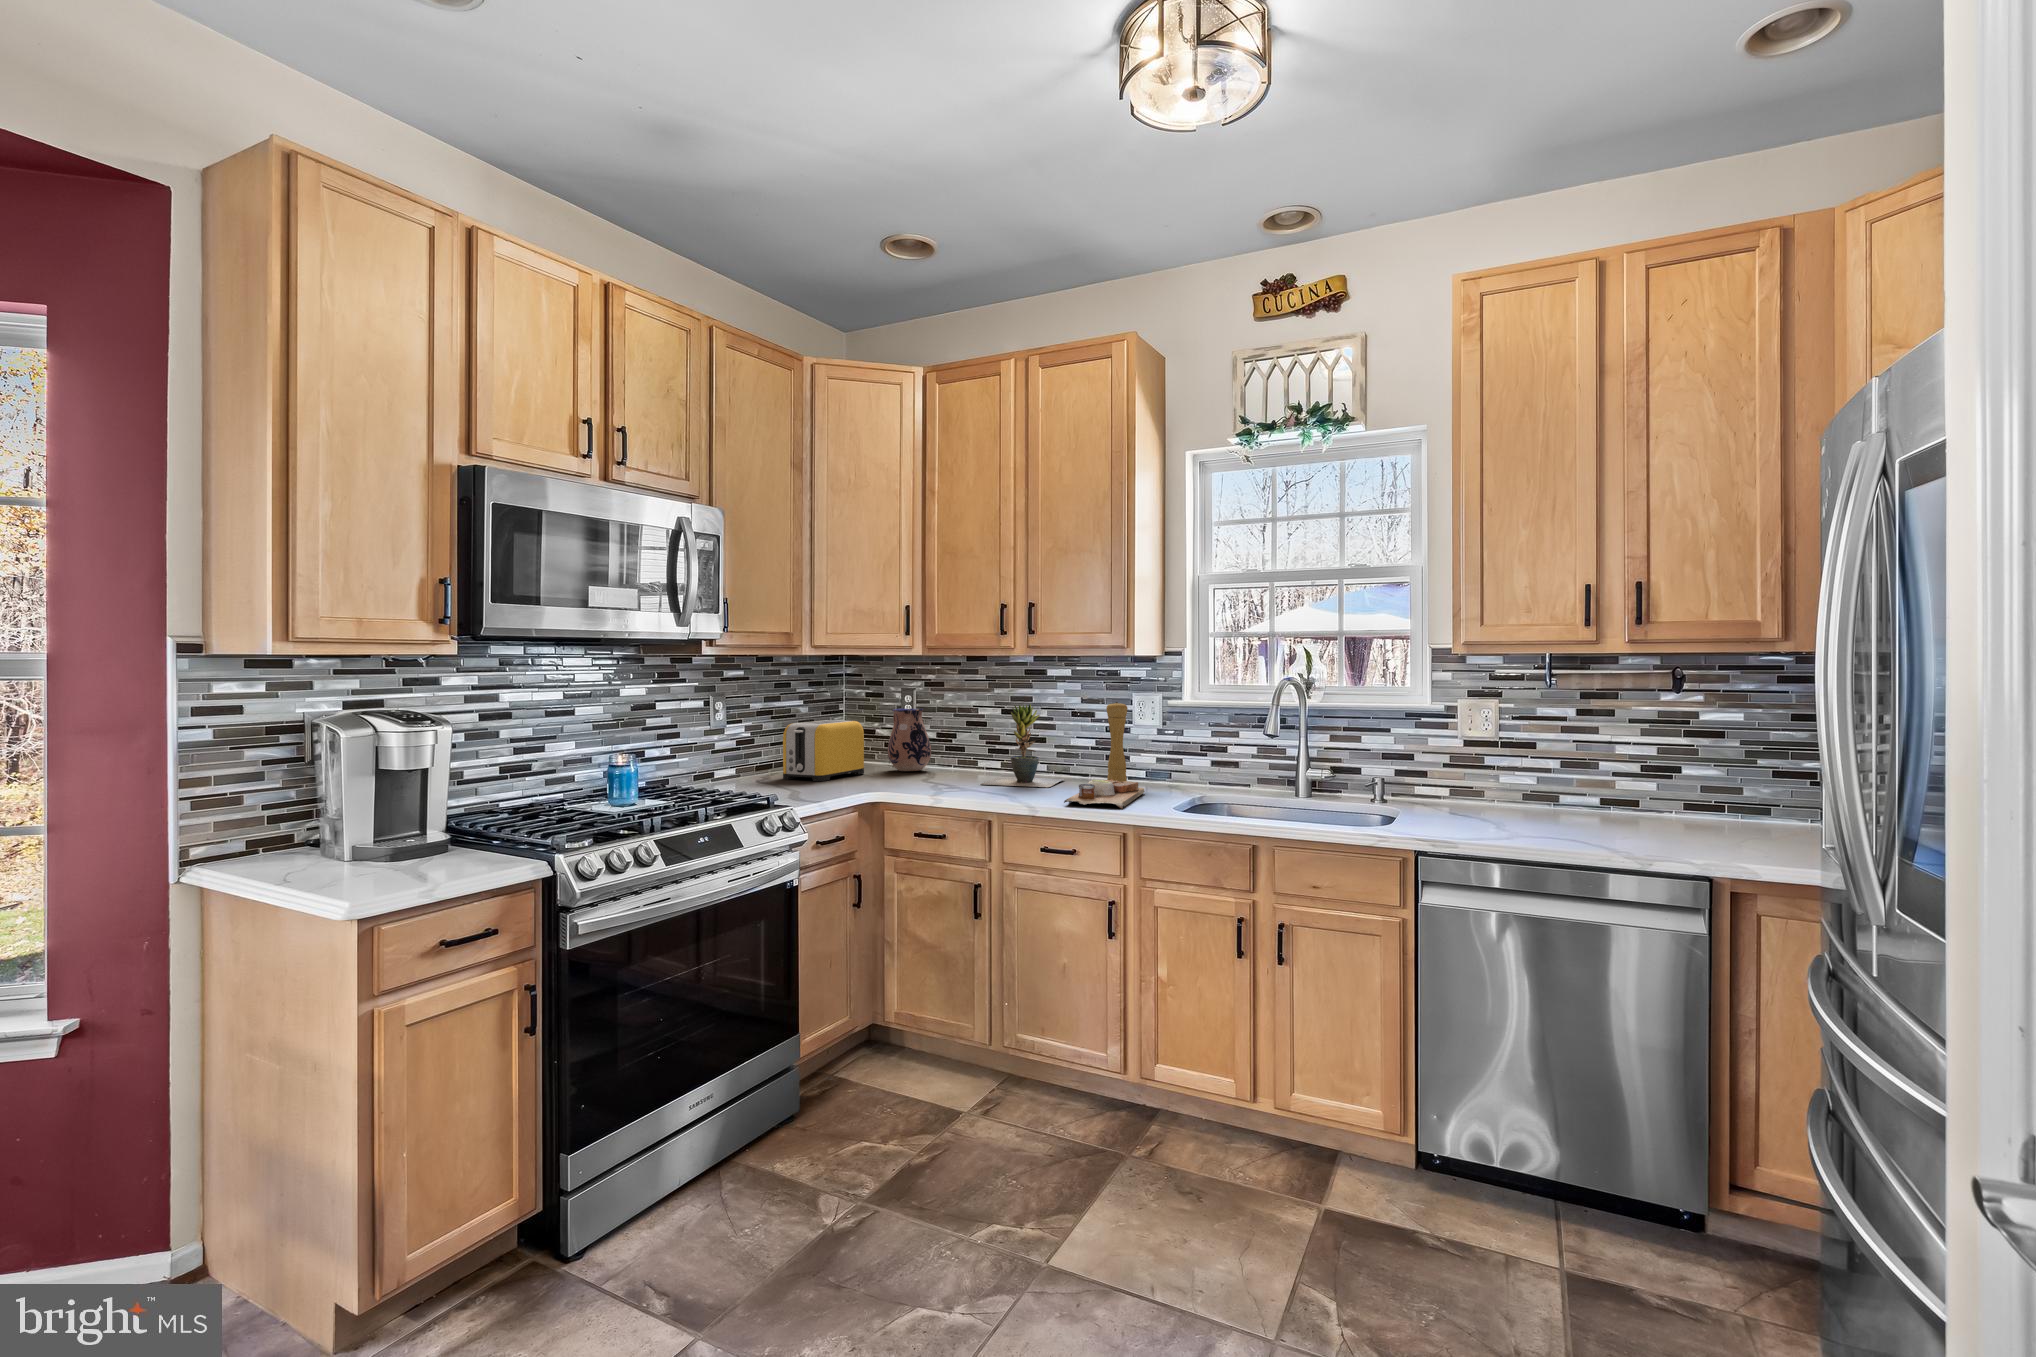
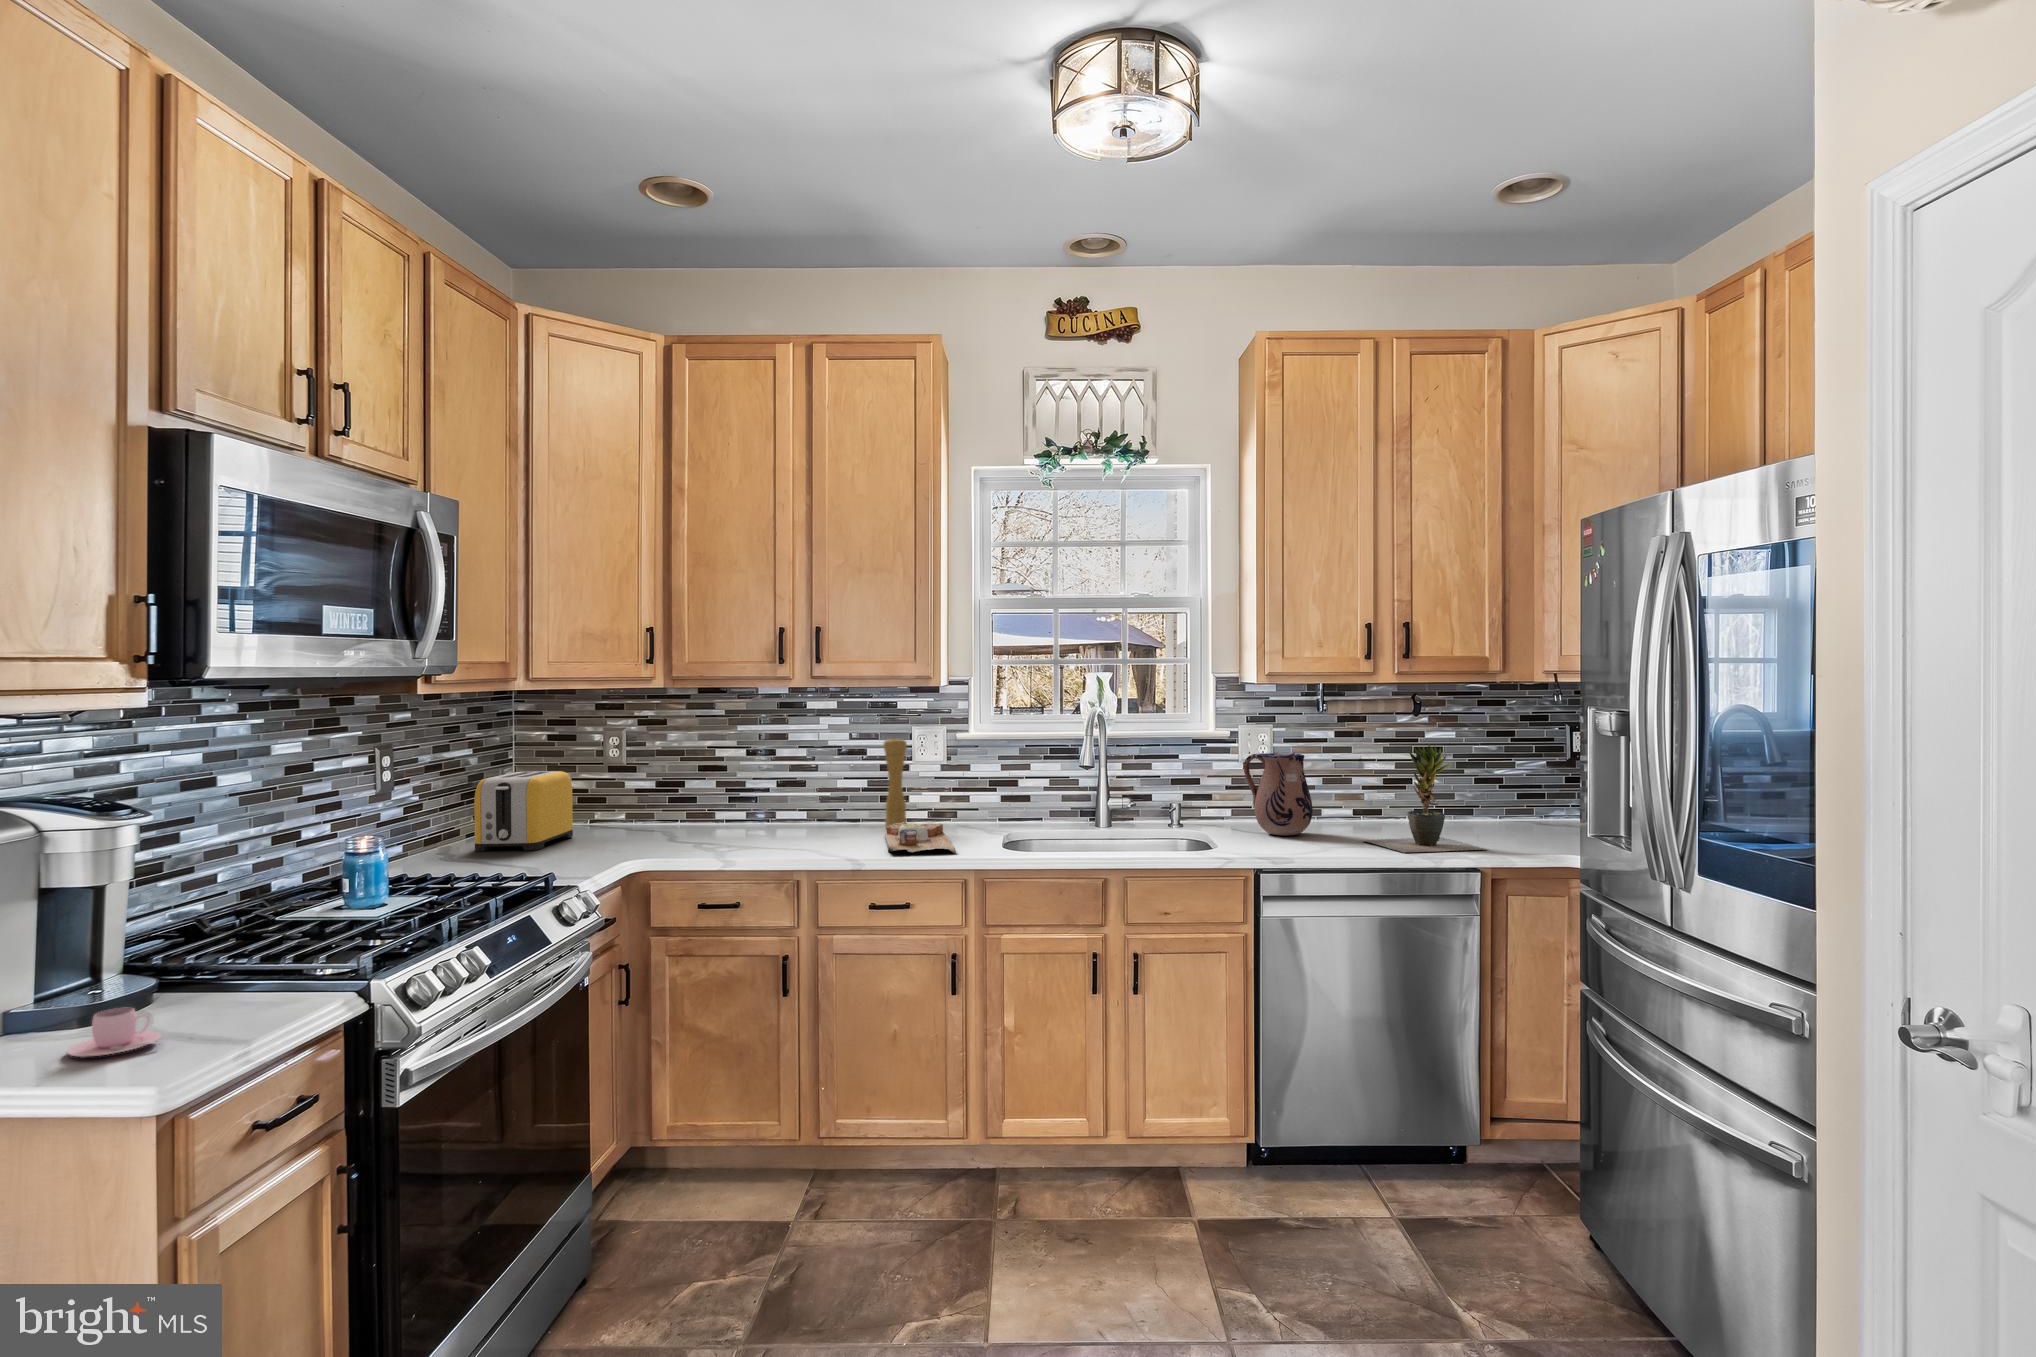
potted plant: present [981,704,1064,787] -> present [1362,745,1487,853]
ceramic pitcher: present [888,708,931,771] -> present [1244,753,1313,836]
teacup: none [357,819,414,879] -> present [67,1008,161,1057]

